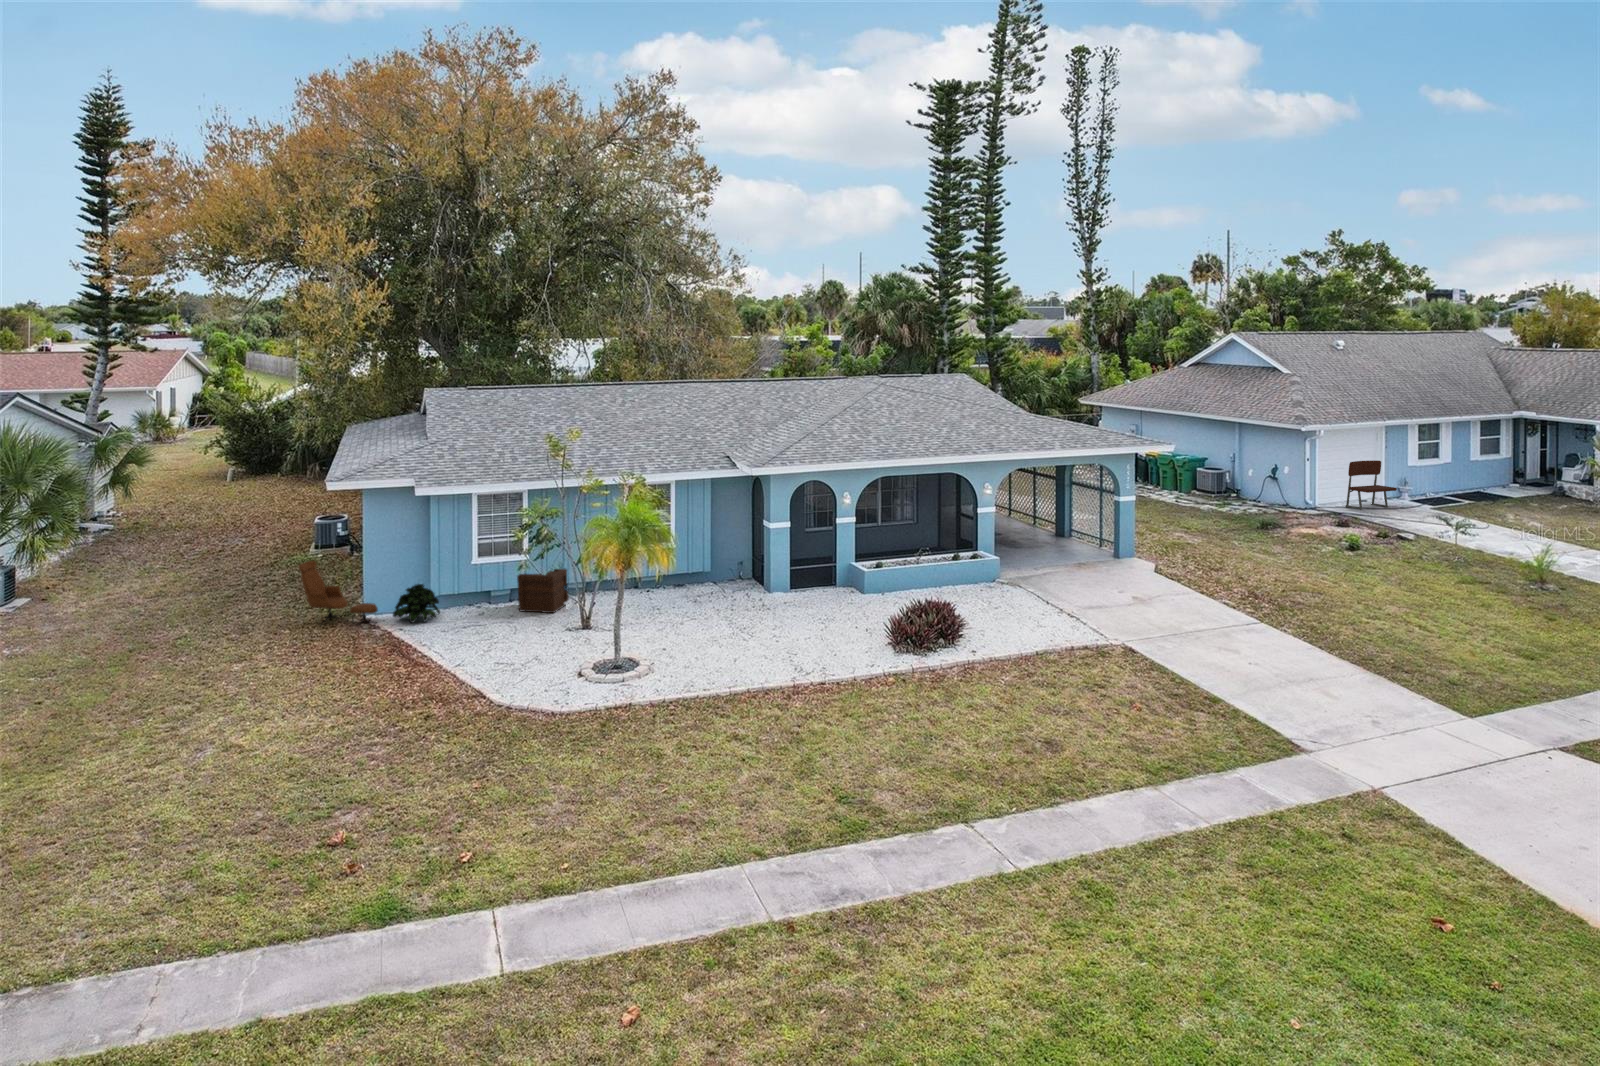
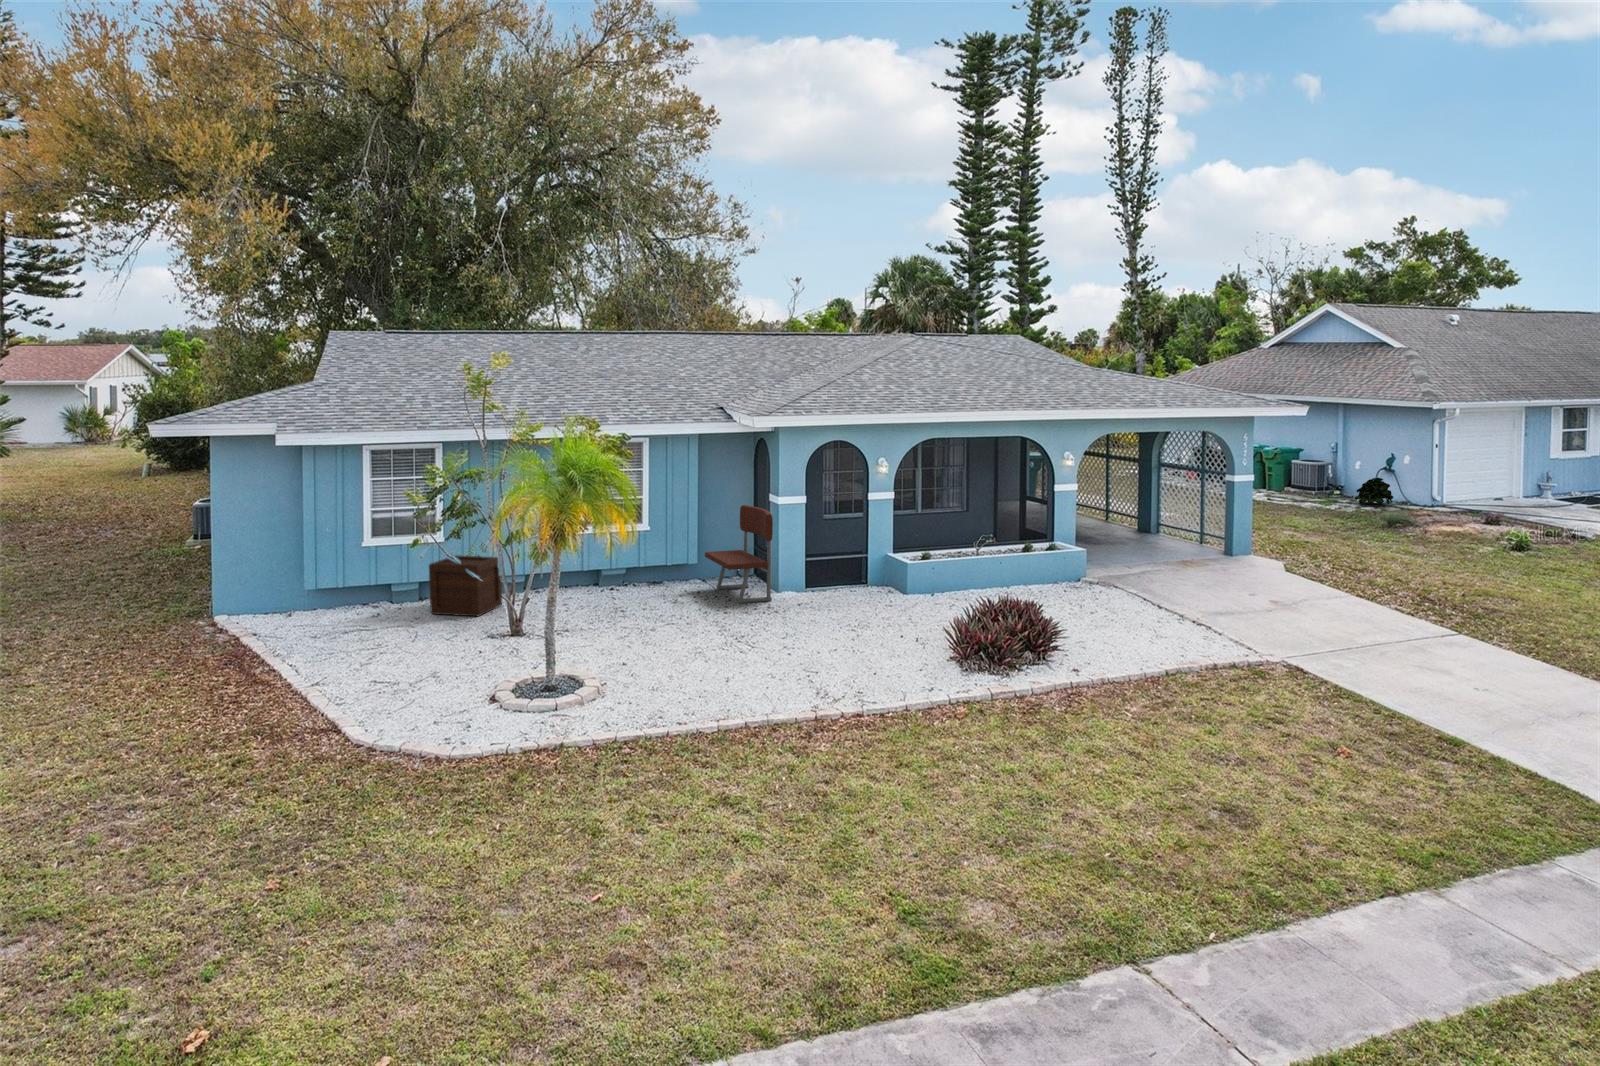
bench: present [1346,461,1397,510] -> present [705,505,773,603]
lounge chair: present [299,561,378,623] -> none [118,540,230,630]
potted plant: present [393,584,440,623] -> present [1355,478,1393,505]

